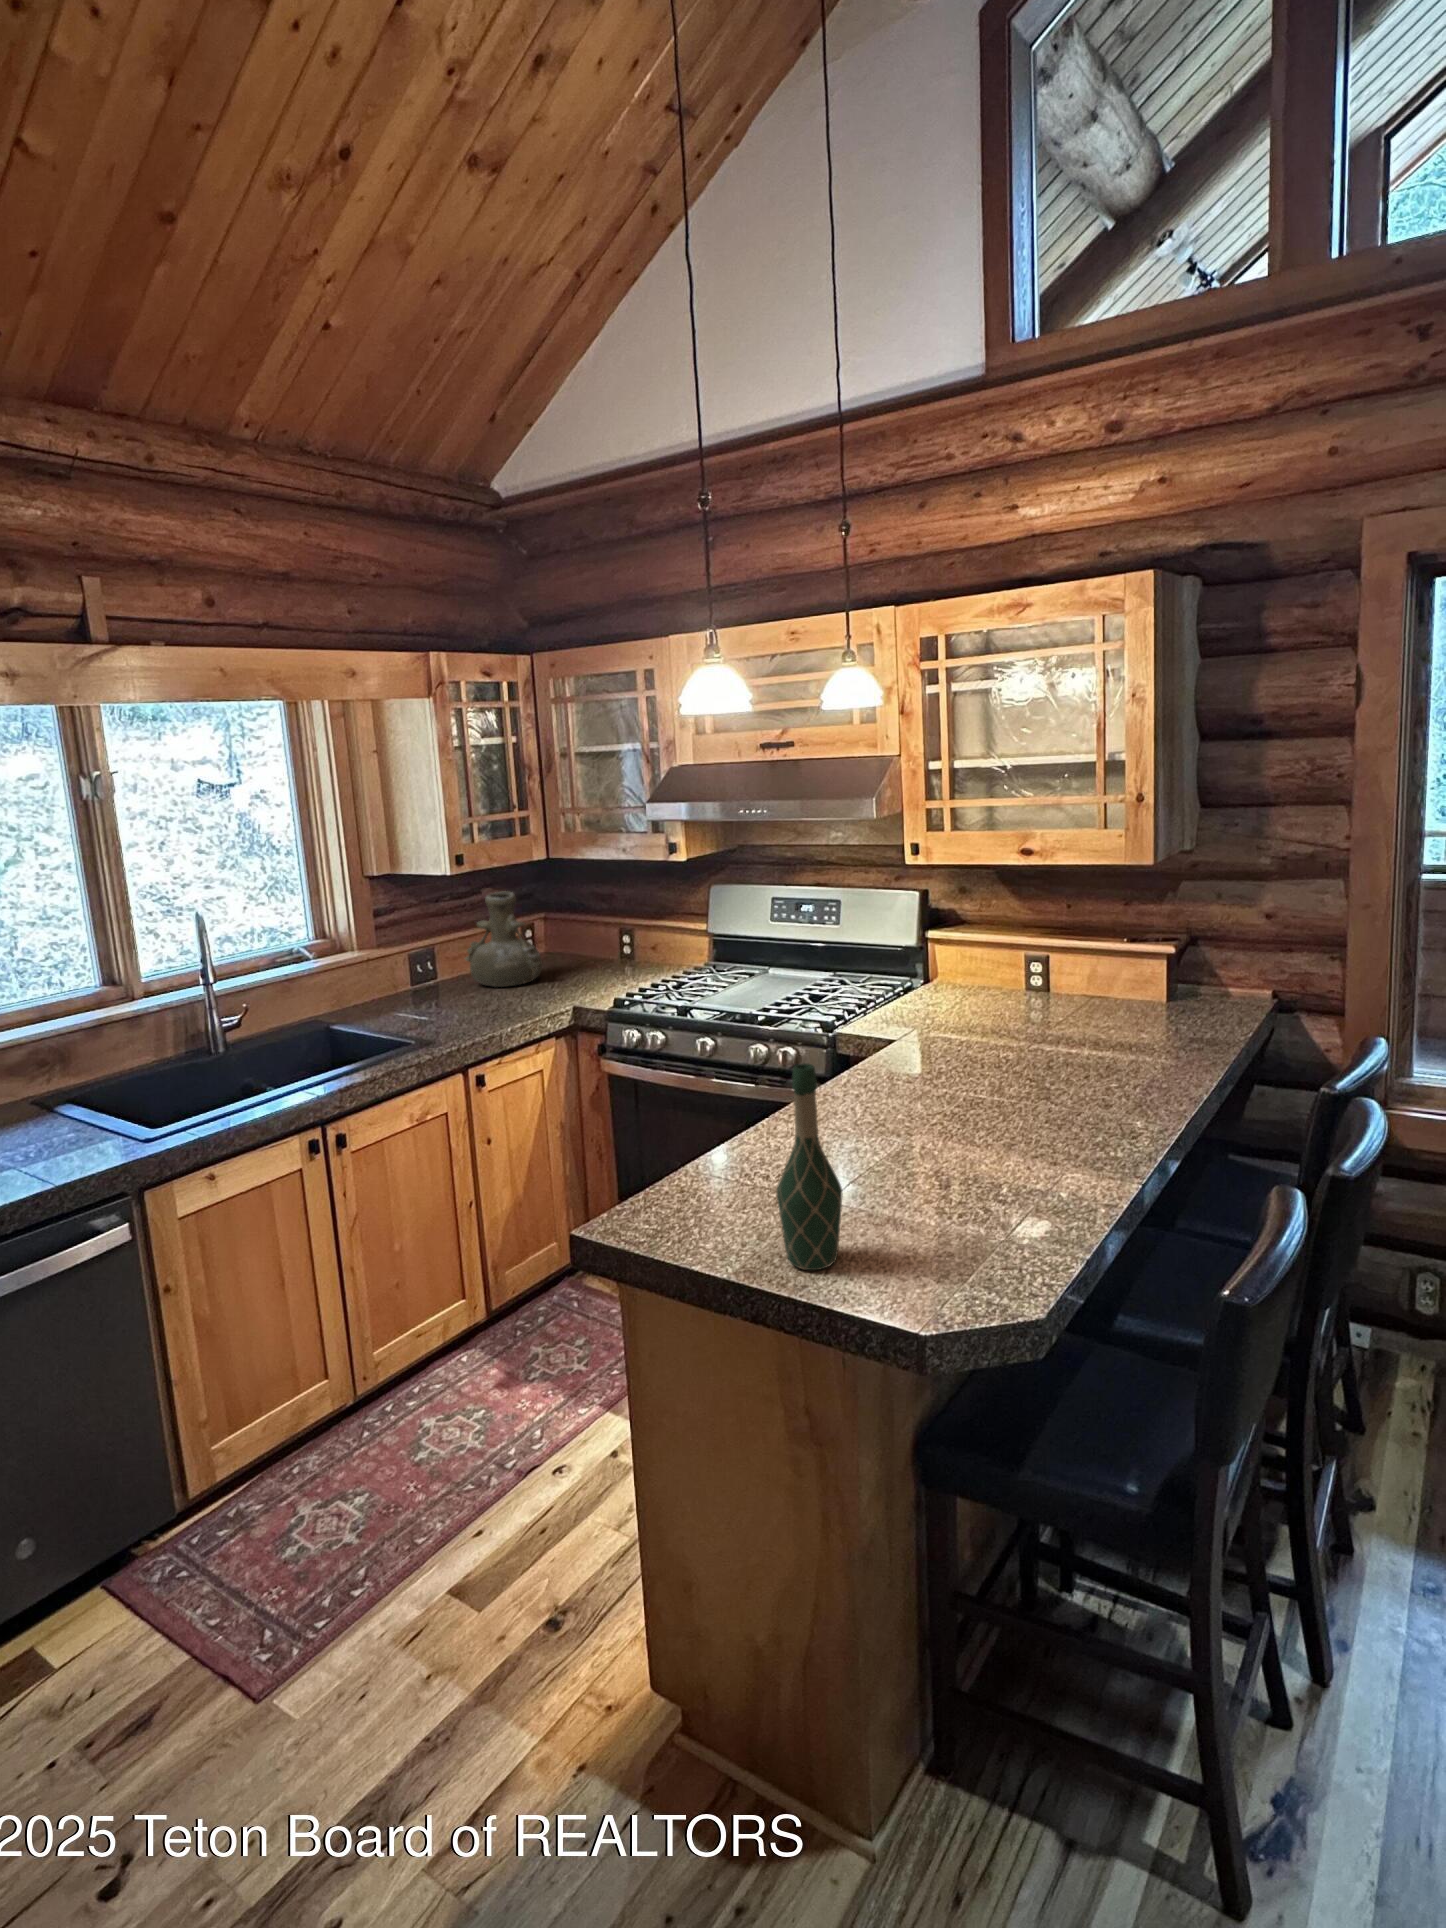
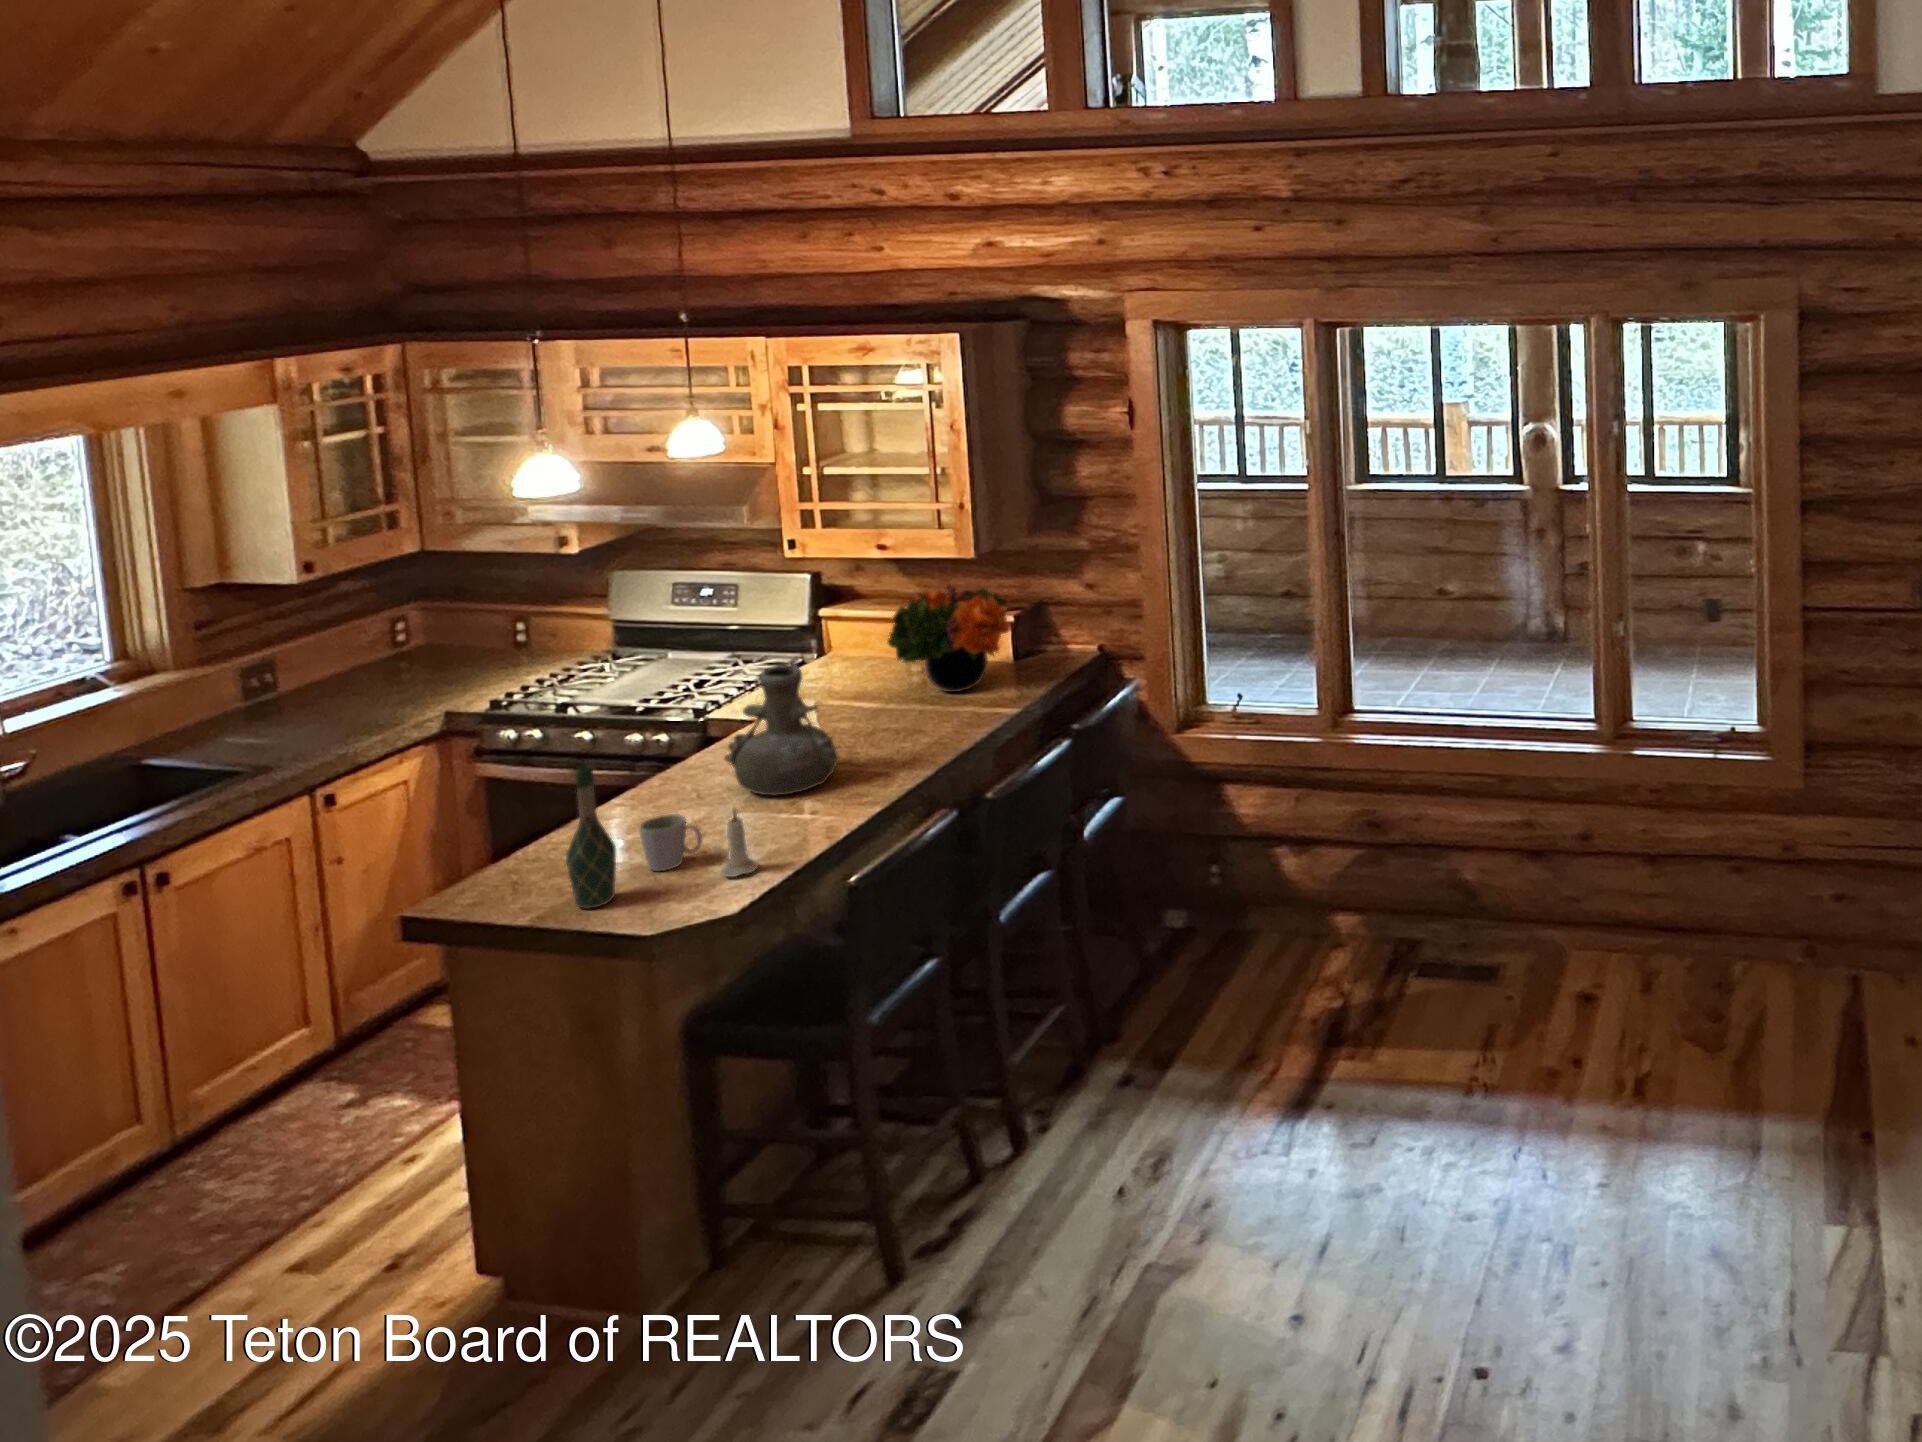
vase: present [464,891,542,987] -> present [724,664,839,795]
flower arrangement: none [1043,896,1200,1028] -> present [888,585,1012,692]
mug: none [852,1144,937,1223] -> present [639,814,702,871]
candle: none [974,1147,1030,1252] -> present [721,810,758,877]

